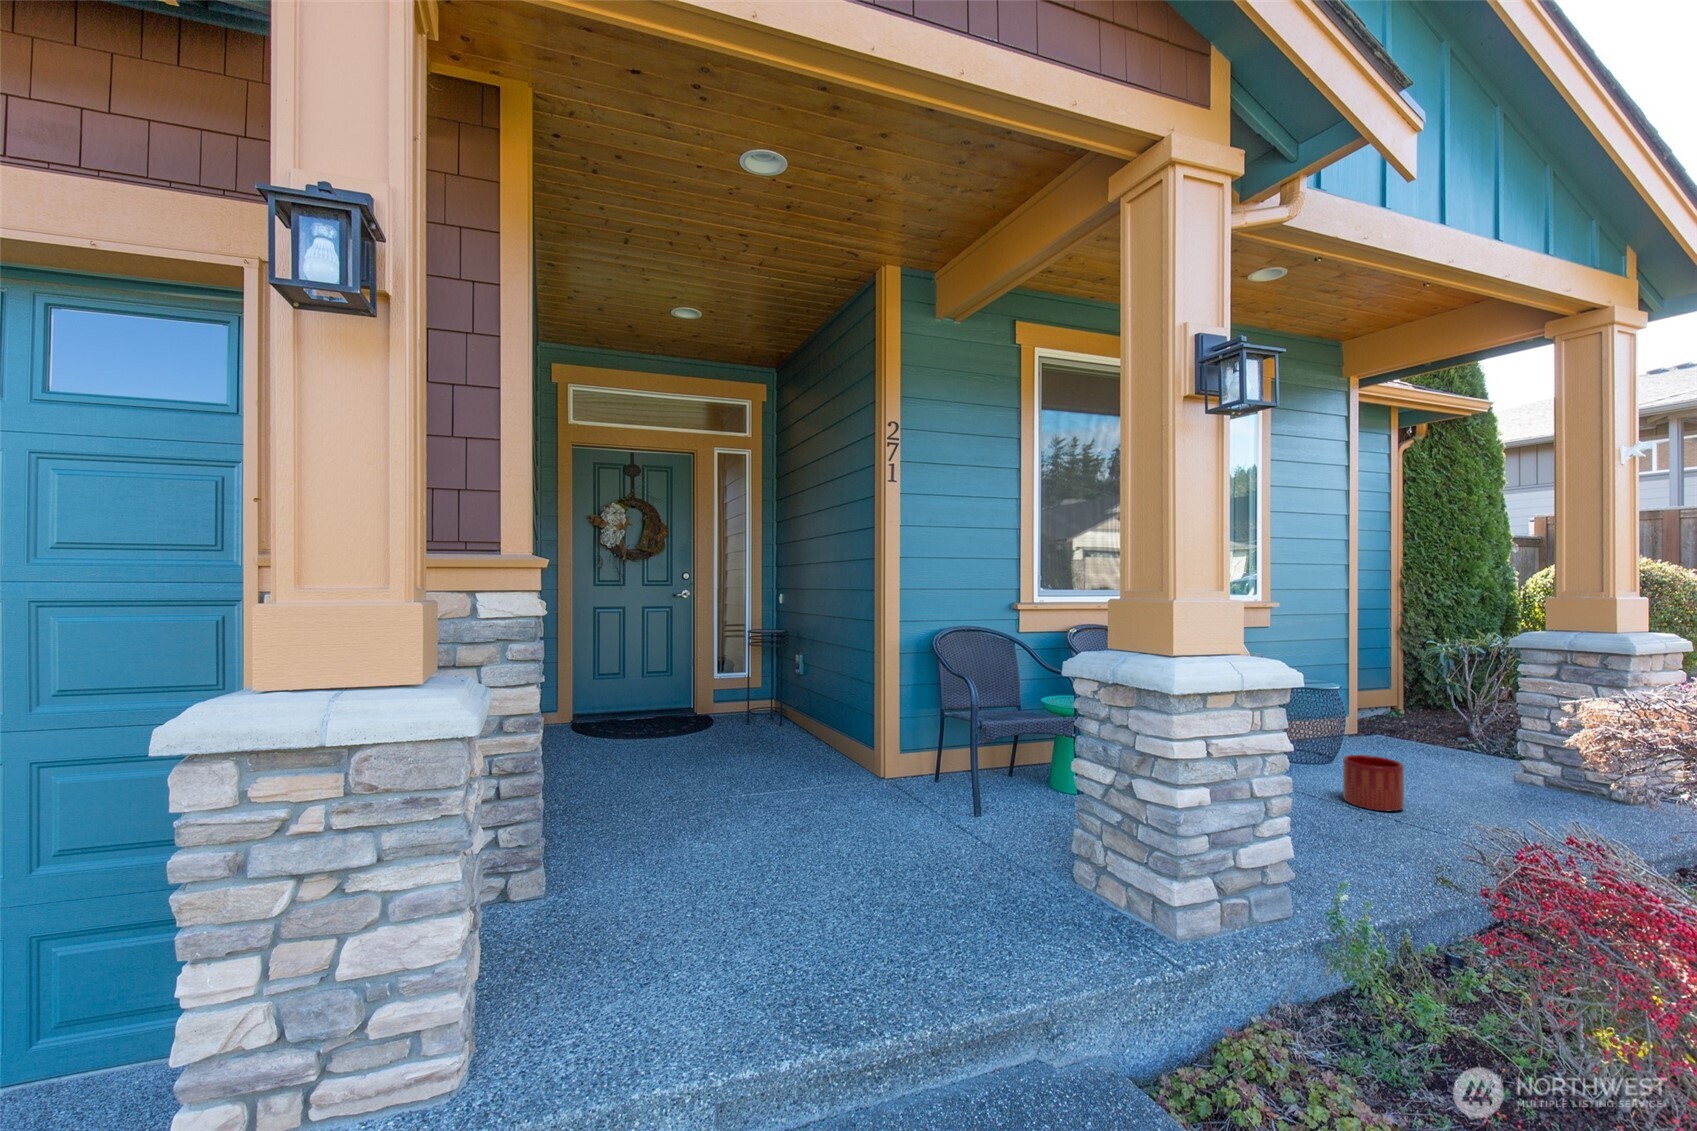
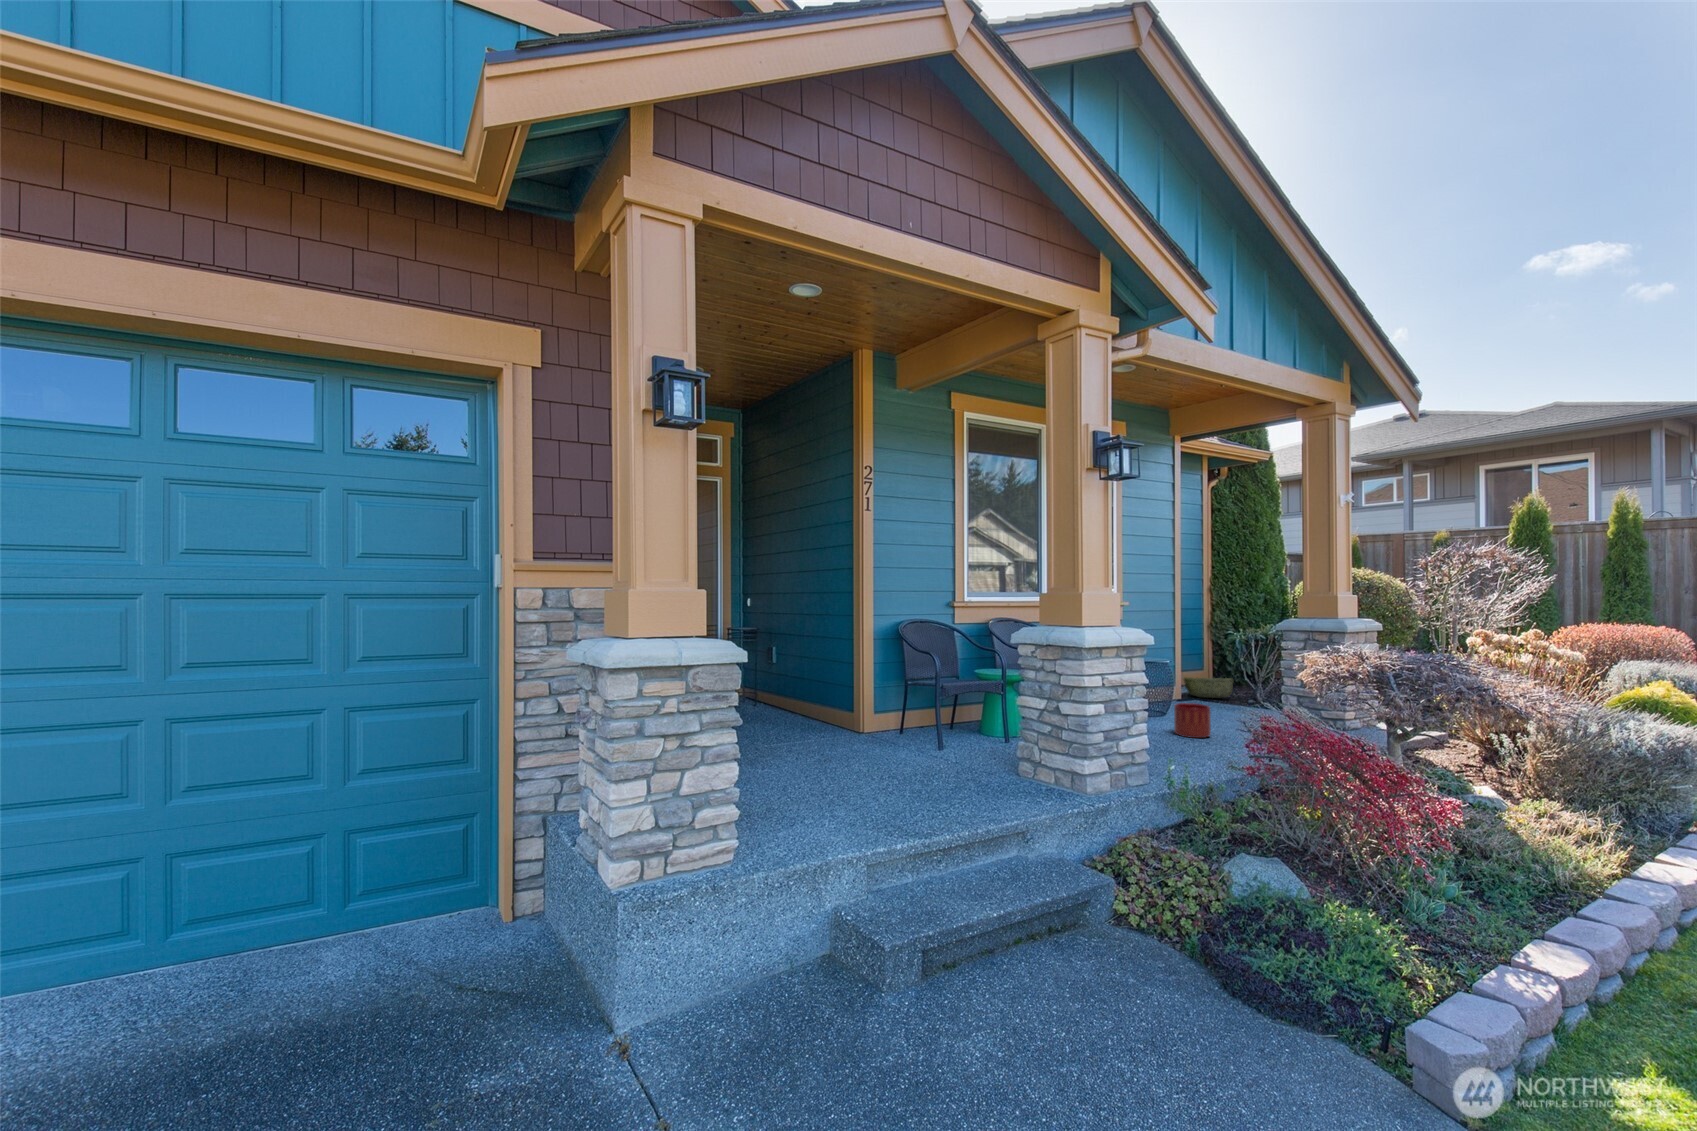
woven basket: none [1358,703,1435,734] -> present [1184,678,1234,698]

